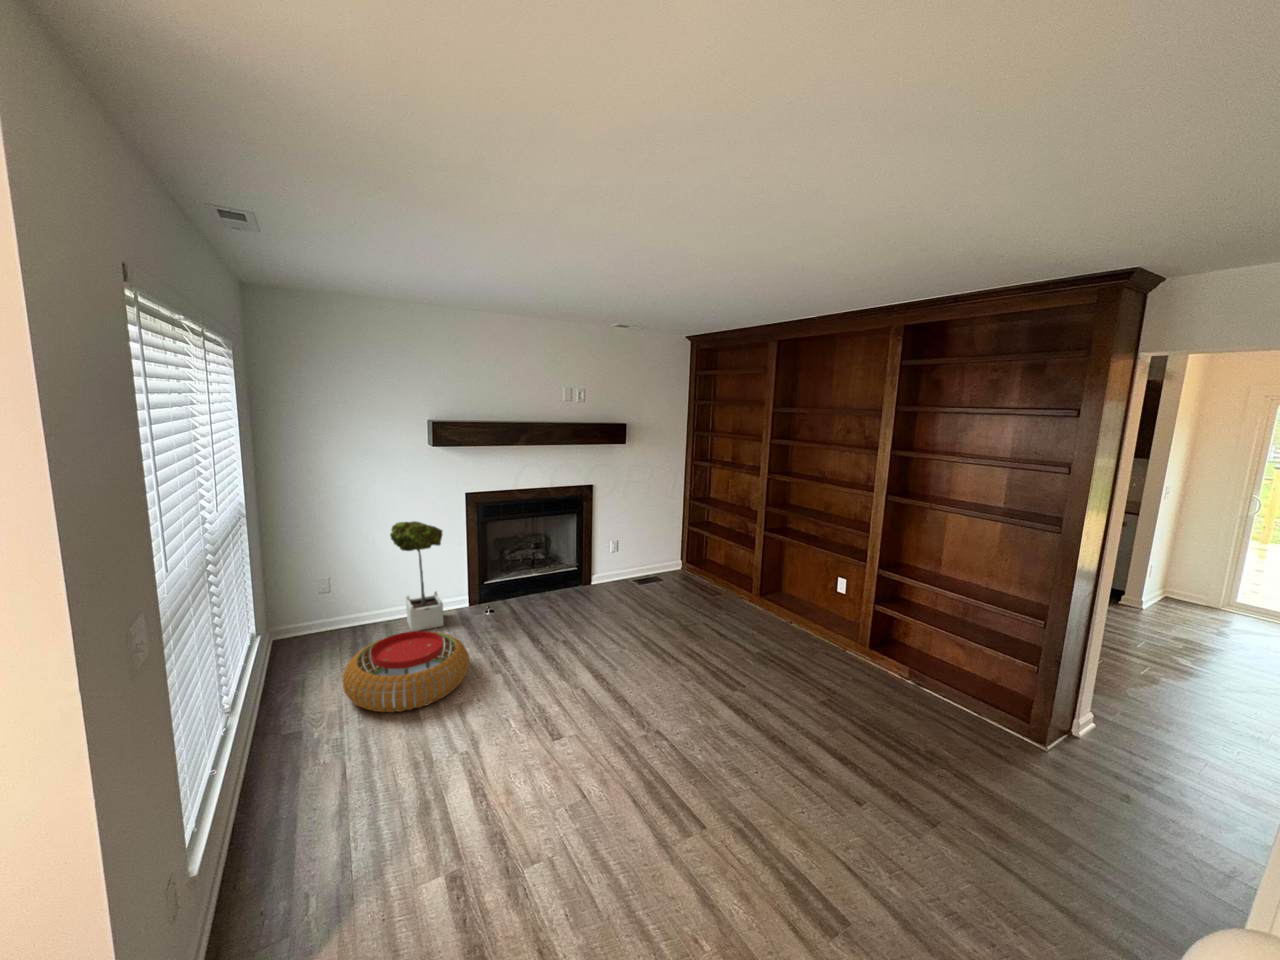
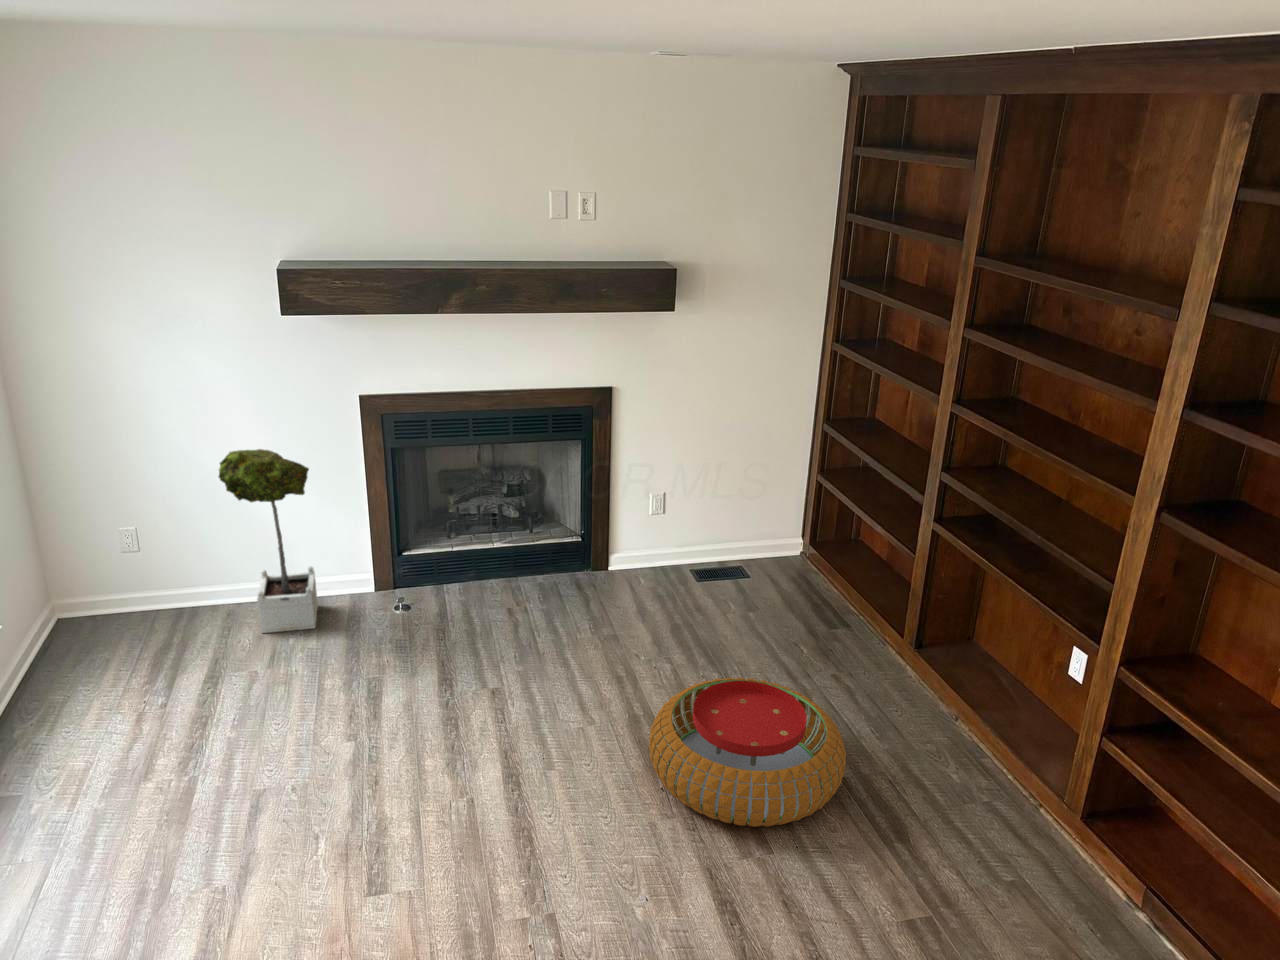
pouf: present [343,631,469,713] -> present [649,677,846,827]

